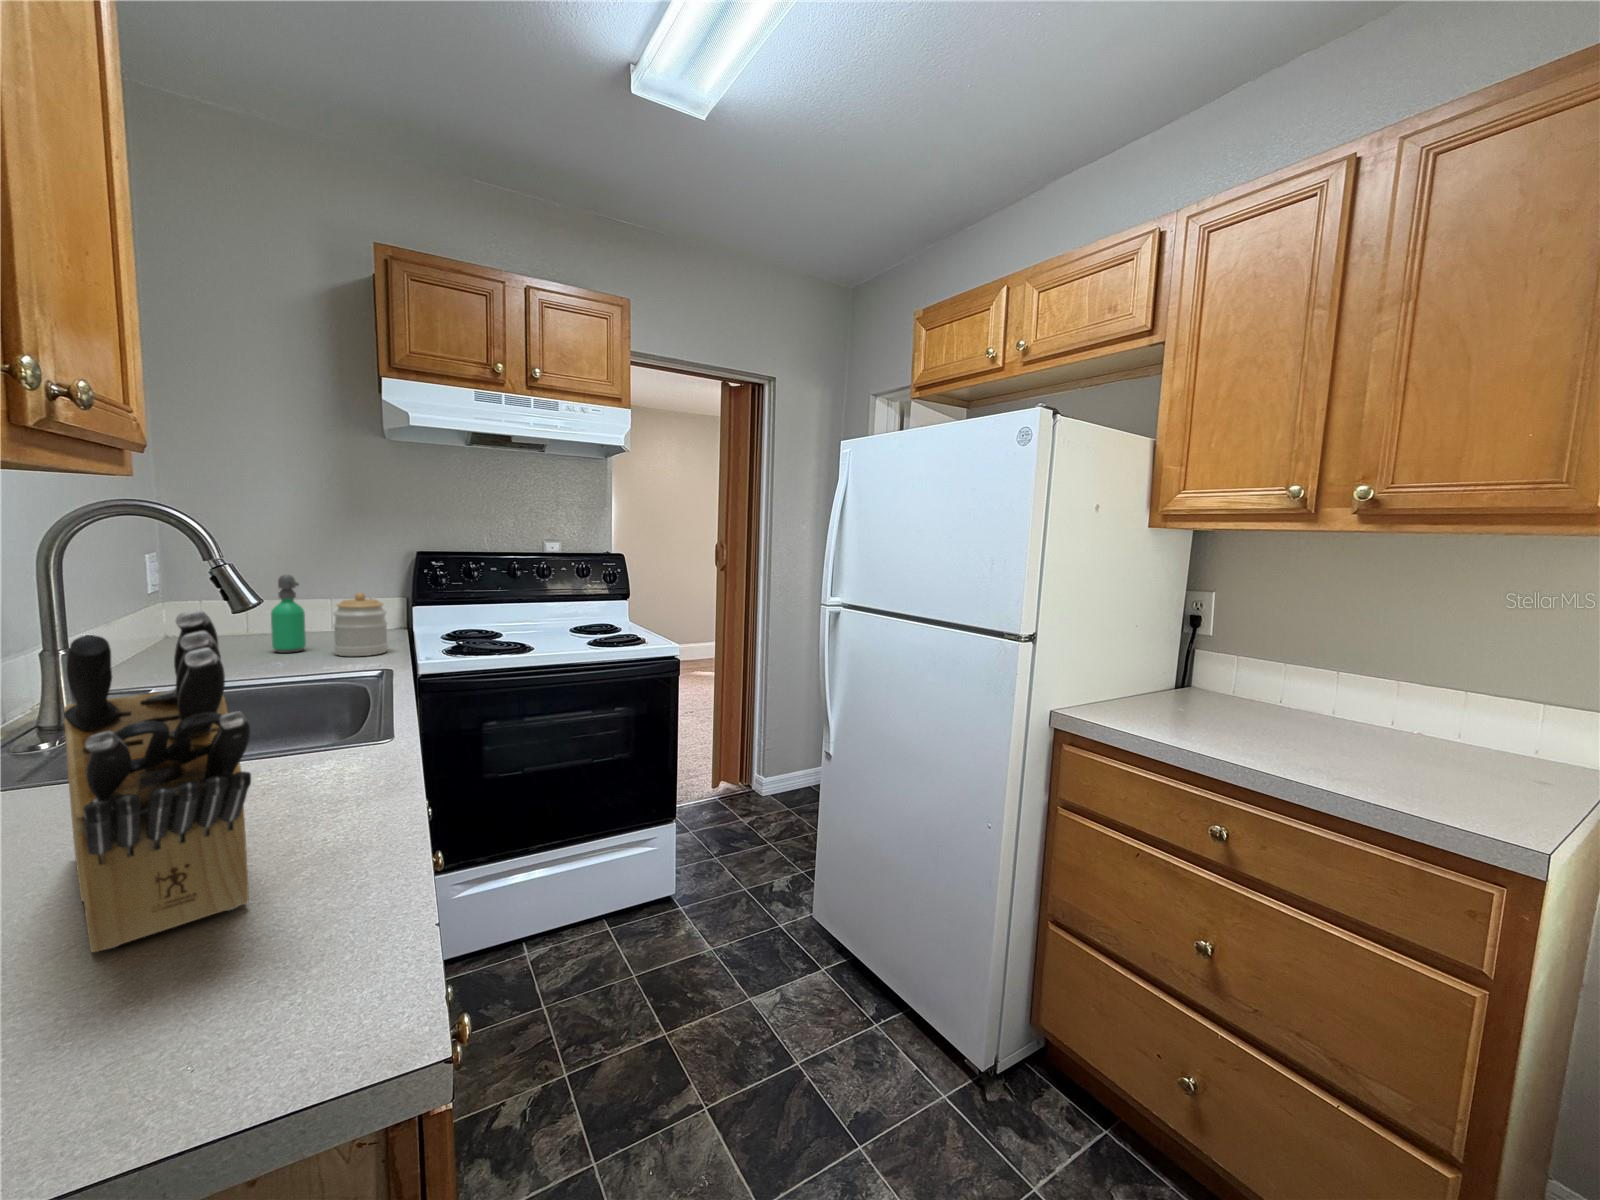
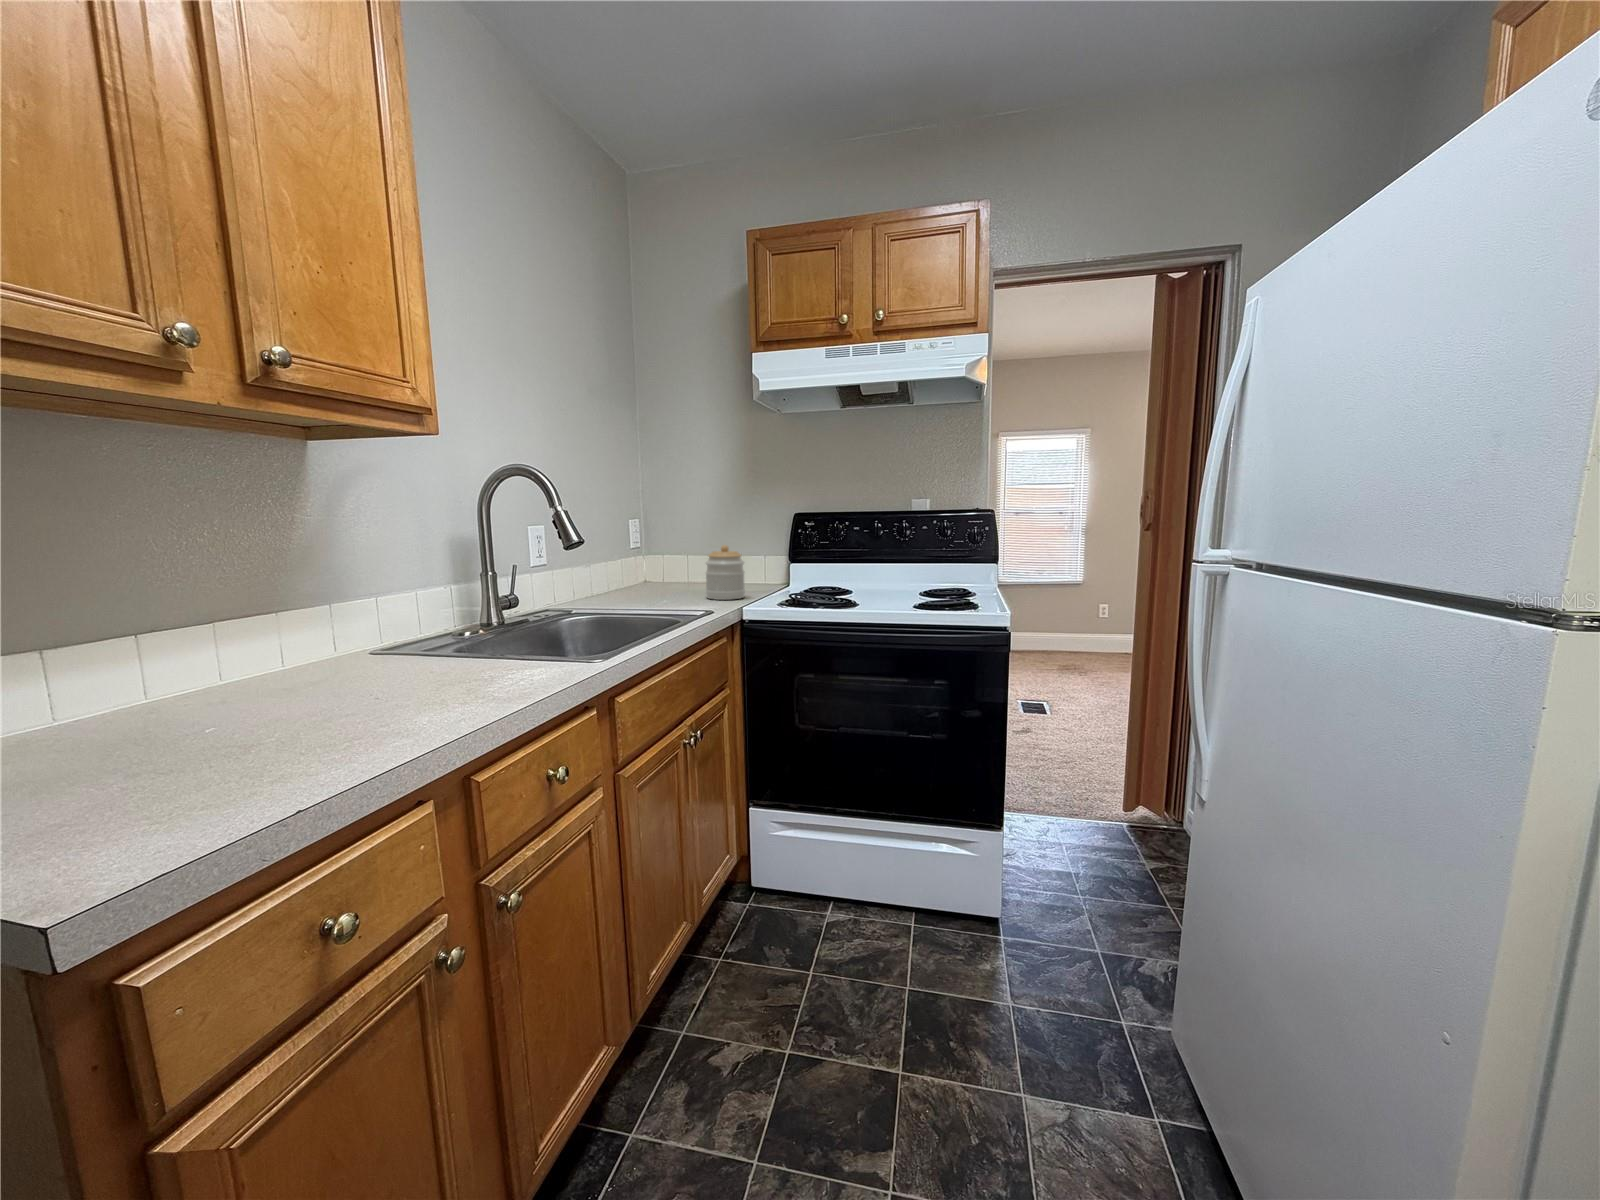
soap dispenser: present [271,575,306,653] -> none [676,530,698,594]
knife block: present [64,610,251,952] -> none [90,494,396,751]

